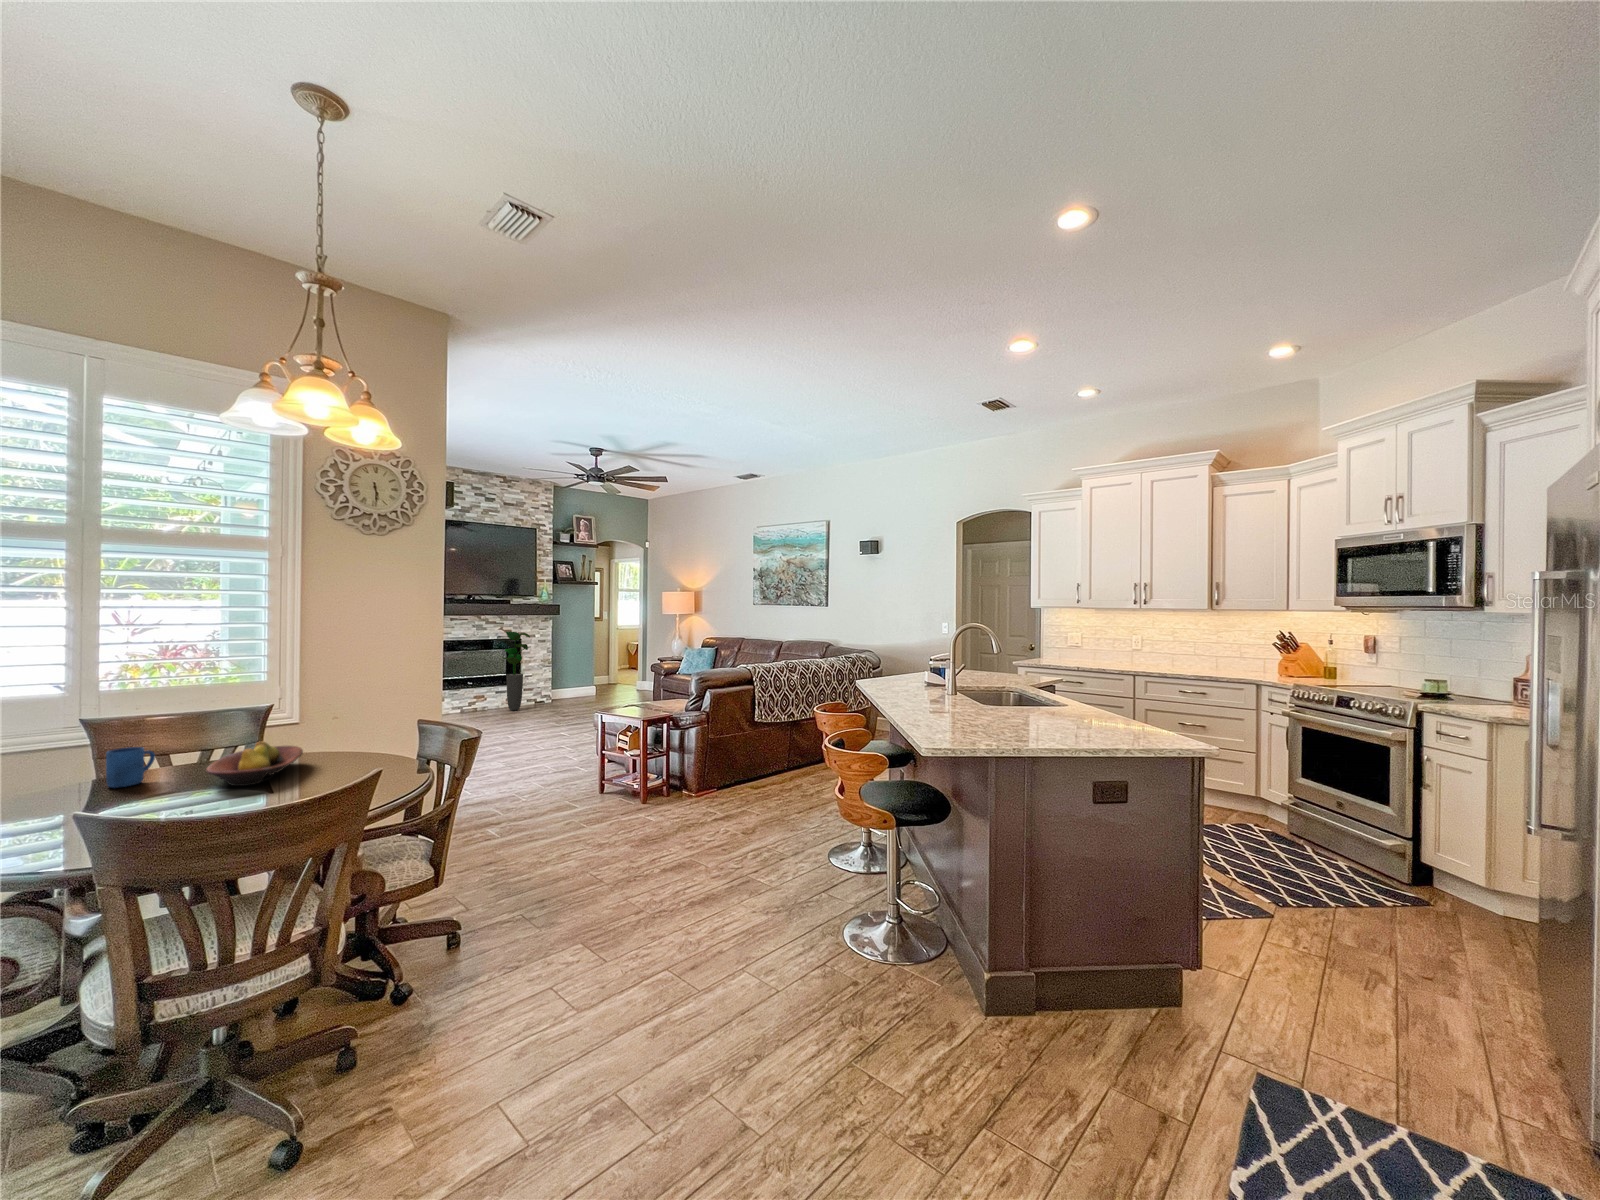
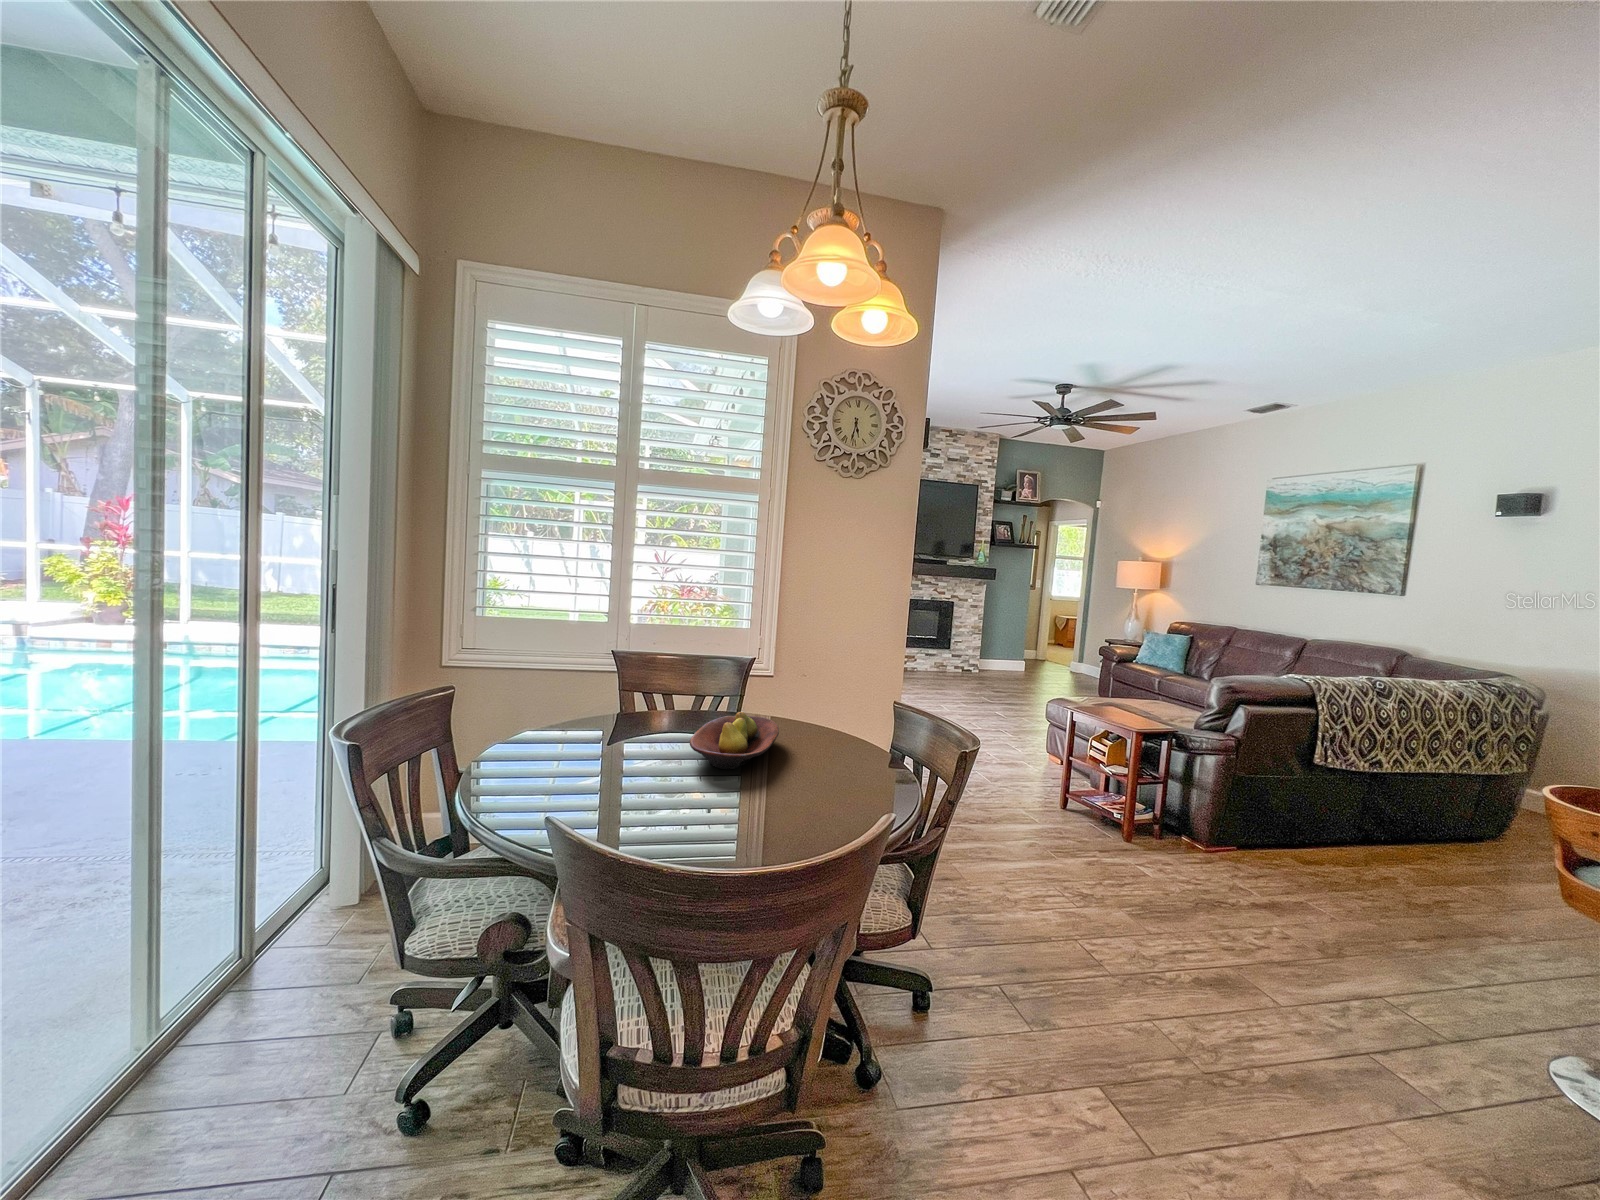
potted plant: present [501,632,530,711] -> none [932,593,967,674]
mug: present [106,747,155,788] -> none [616,697,654,739]

